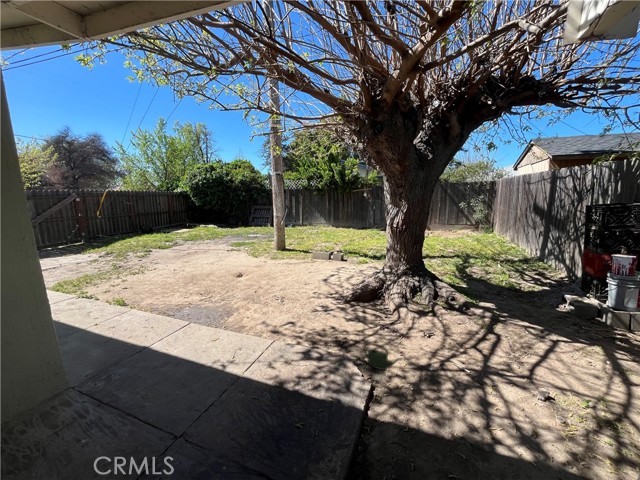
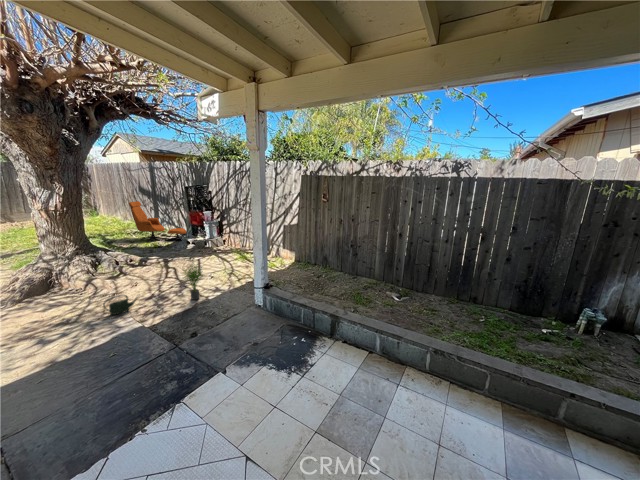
lounge chair: none [500,223,577,293] -> present [129,201,186,242]
potted plant: none [453,353,506,429] -> present [185,263,202,300]

